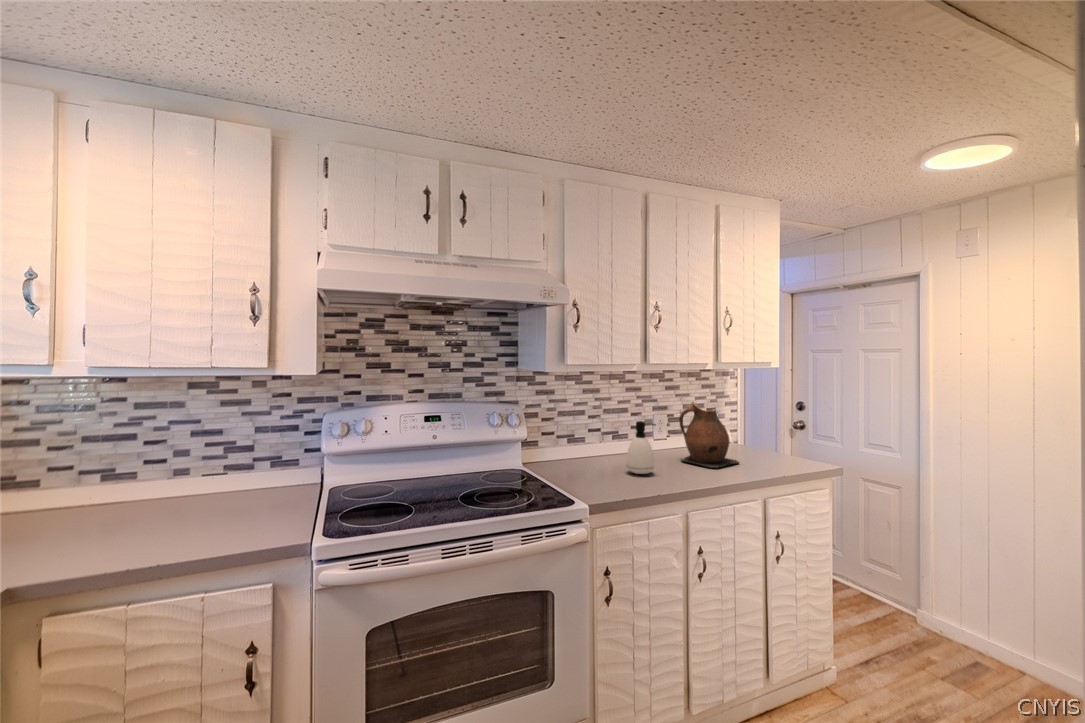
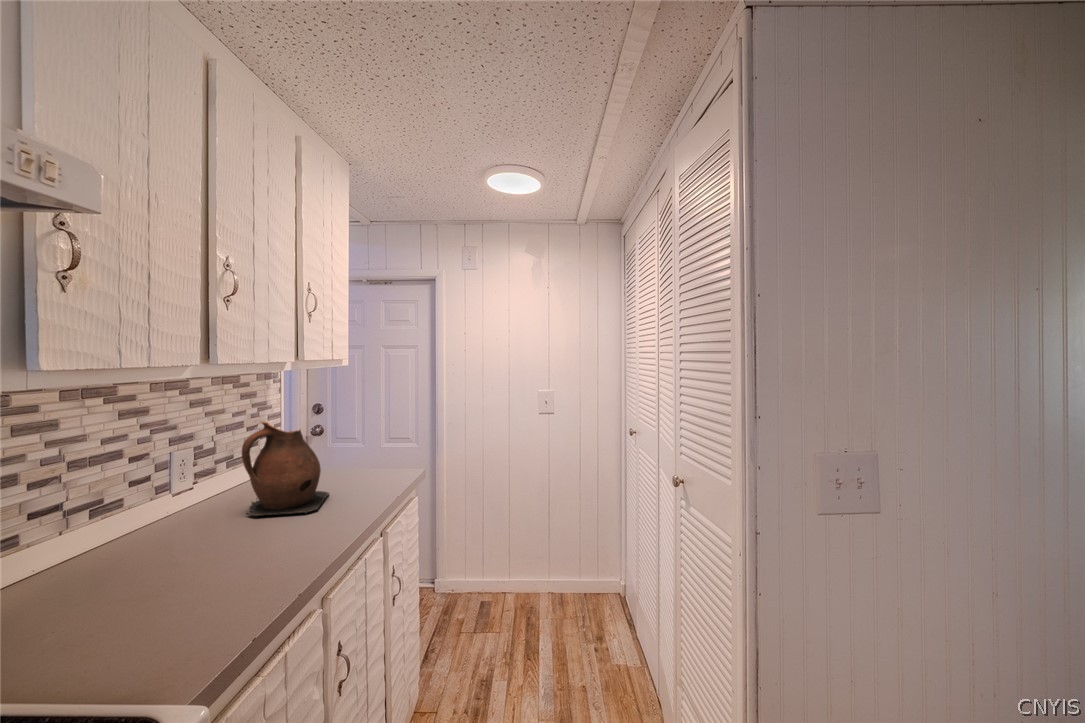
soap dispenser: present [626,421,656,474] -> none [179,469,243,570]

